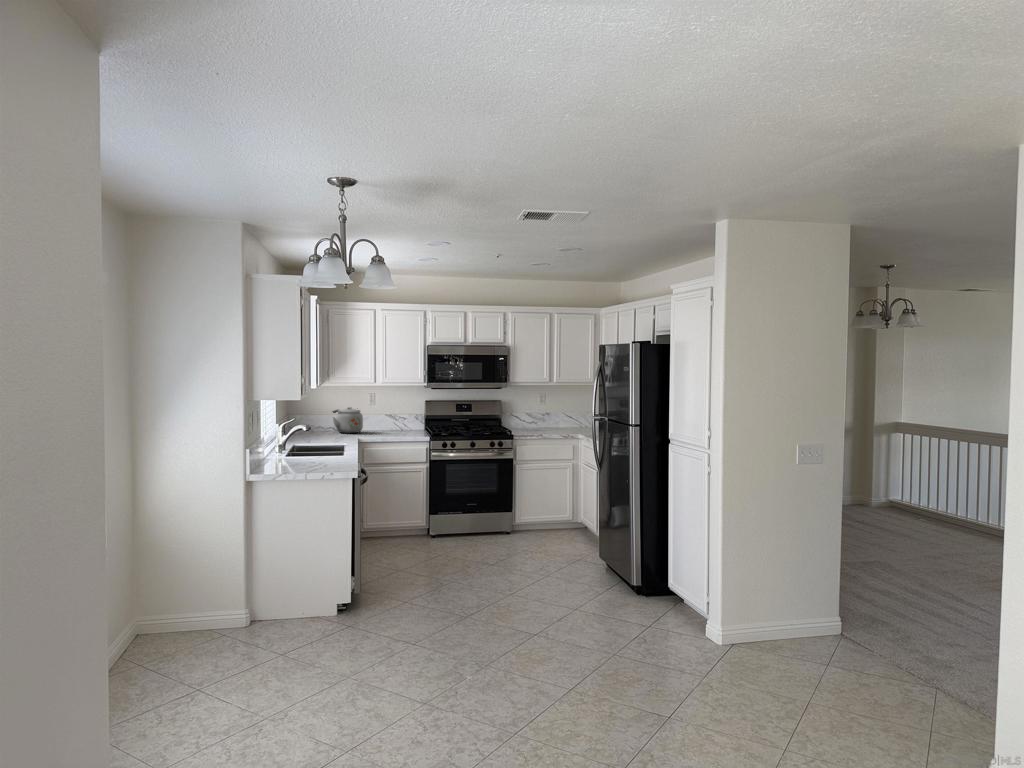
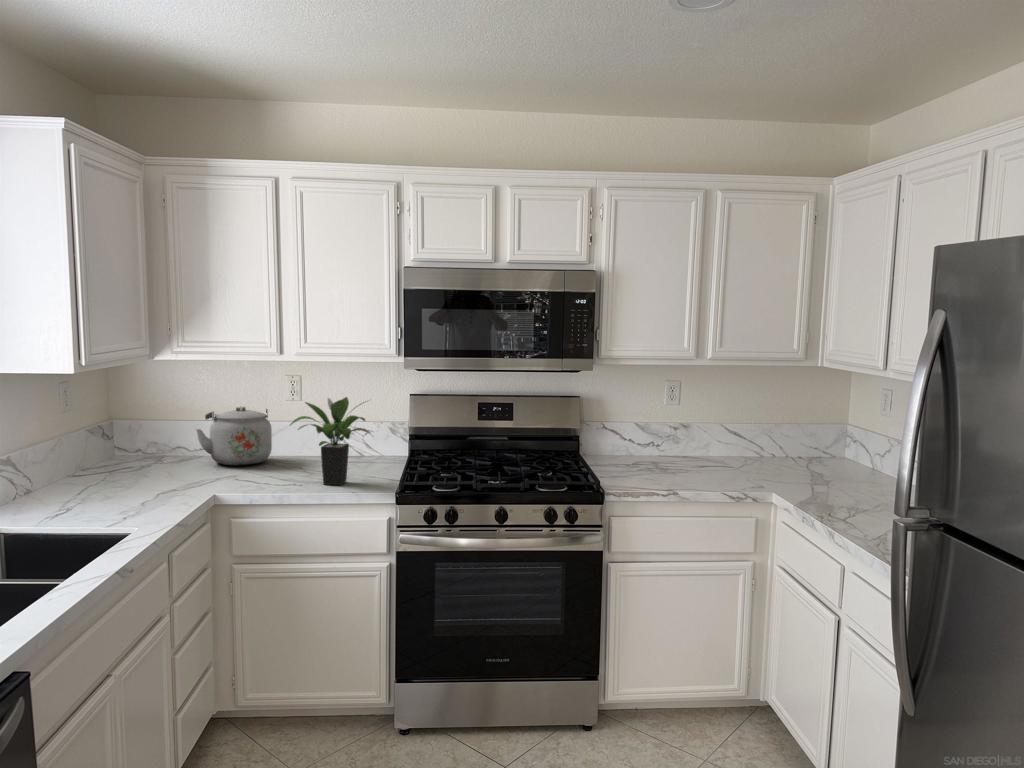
potted plant: none [383,400,416,437] -> present [290,397,370,485]

